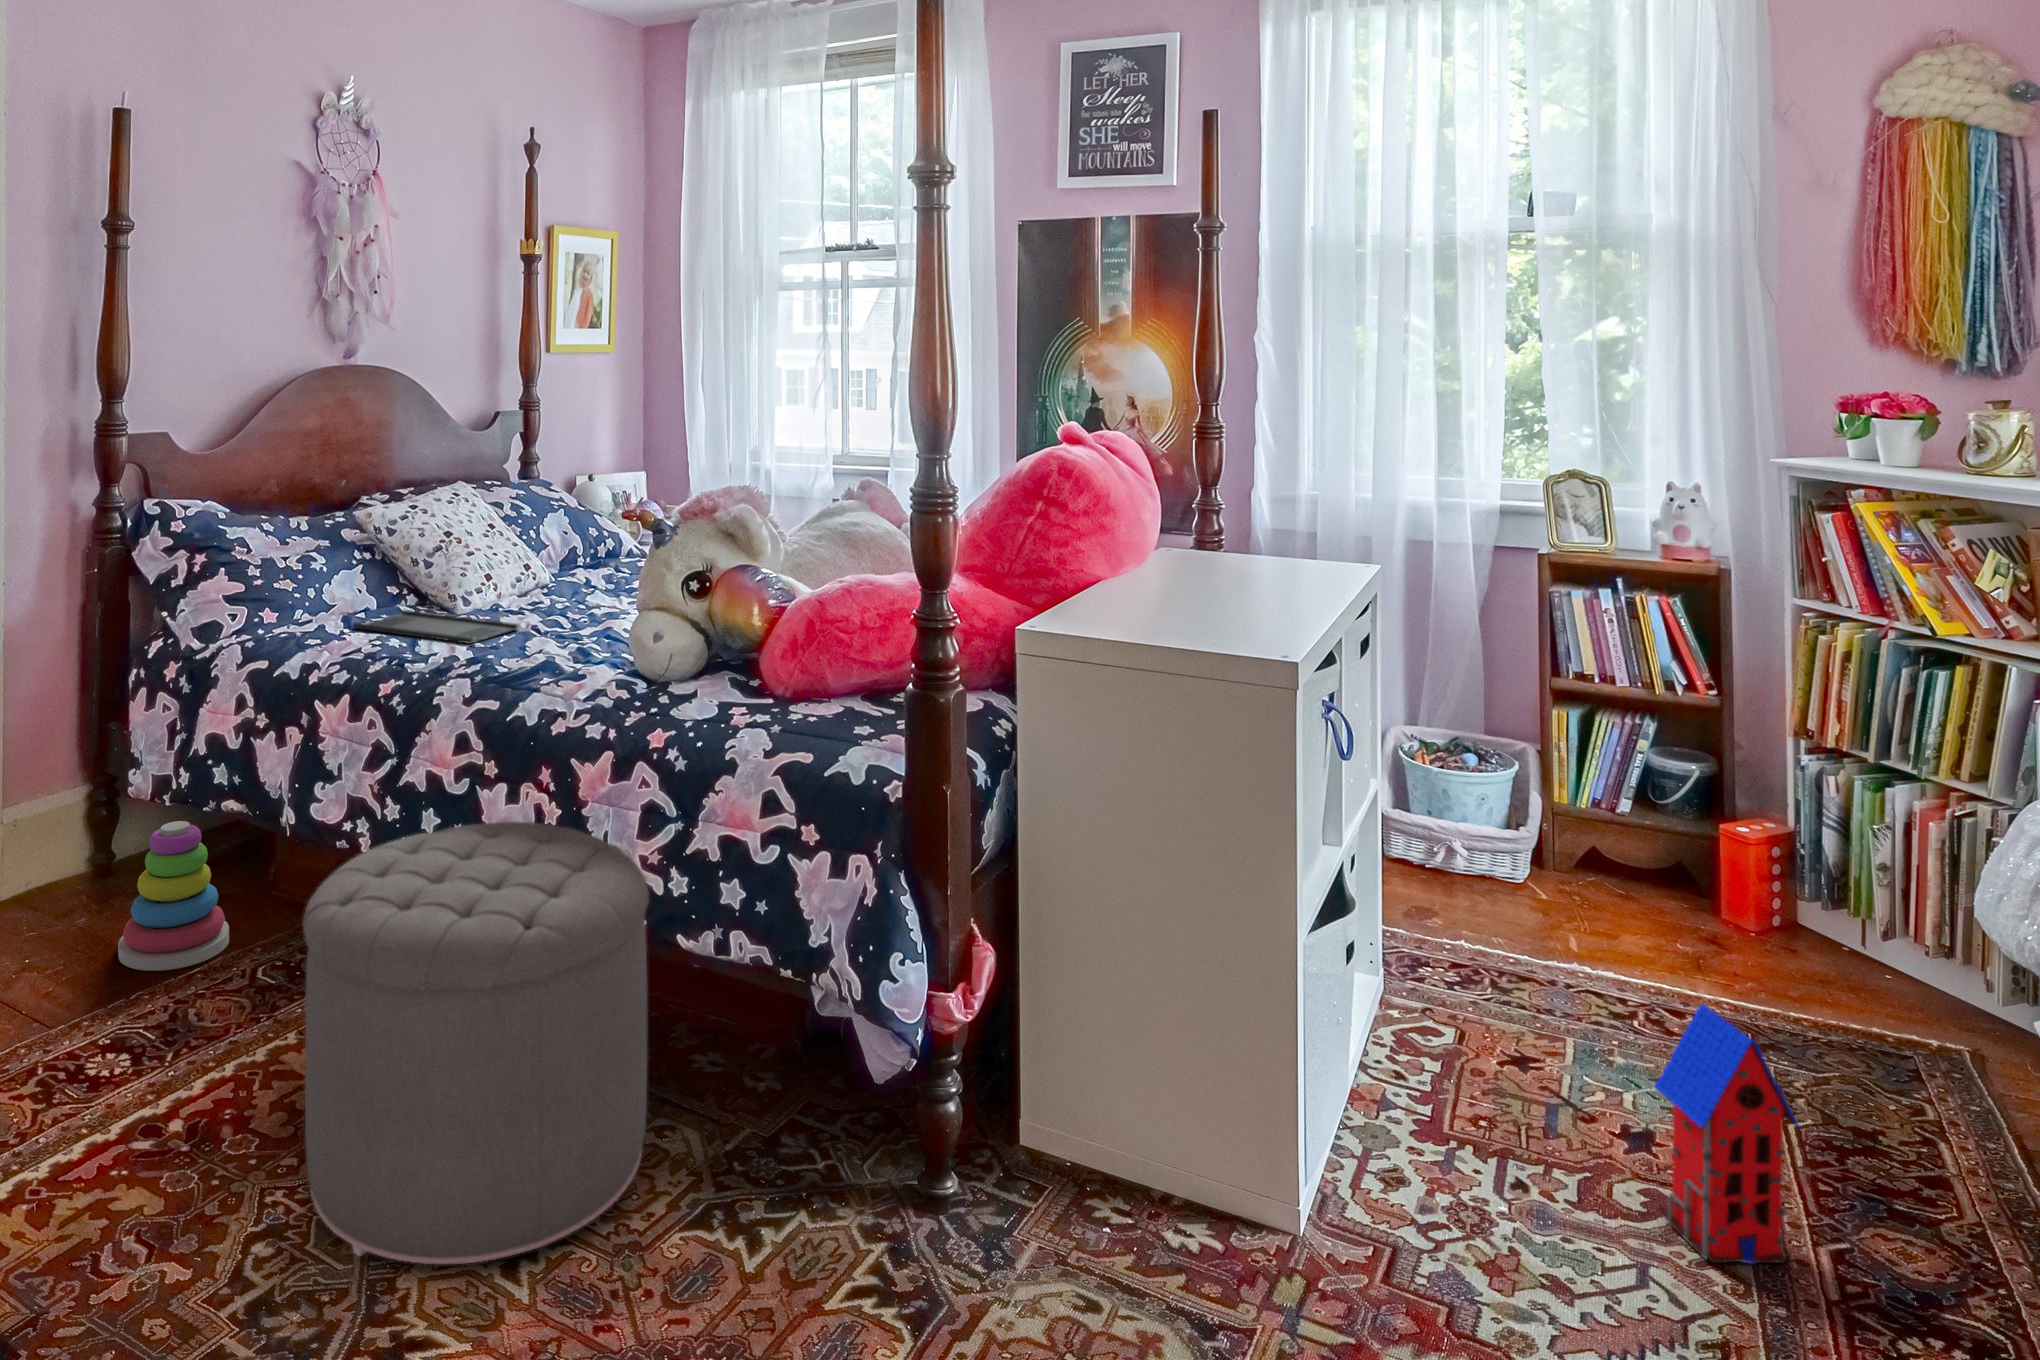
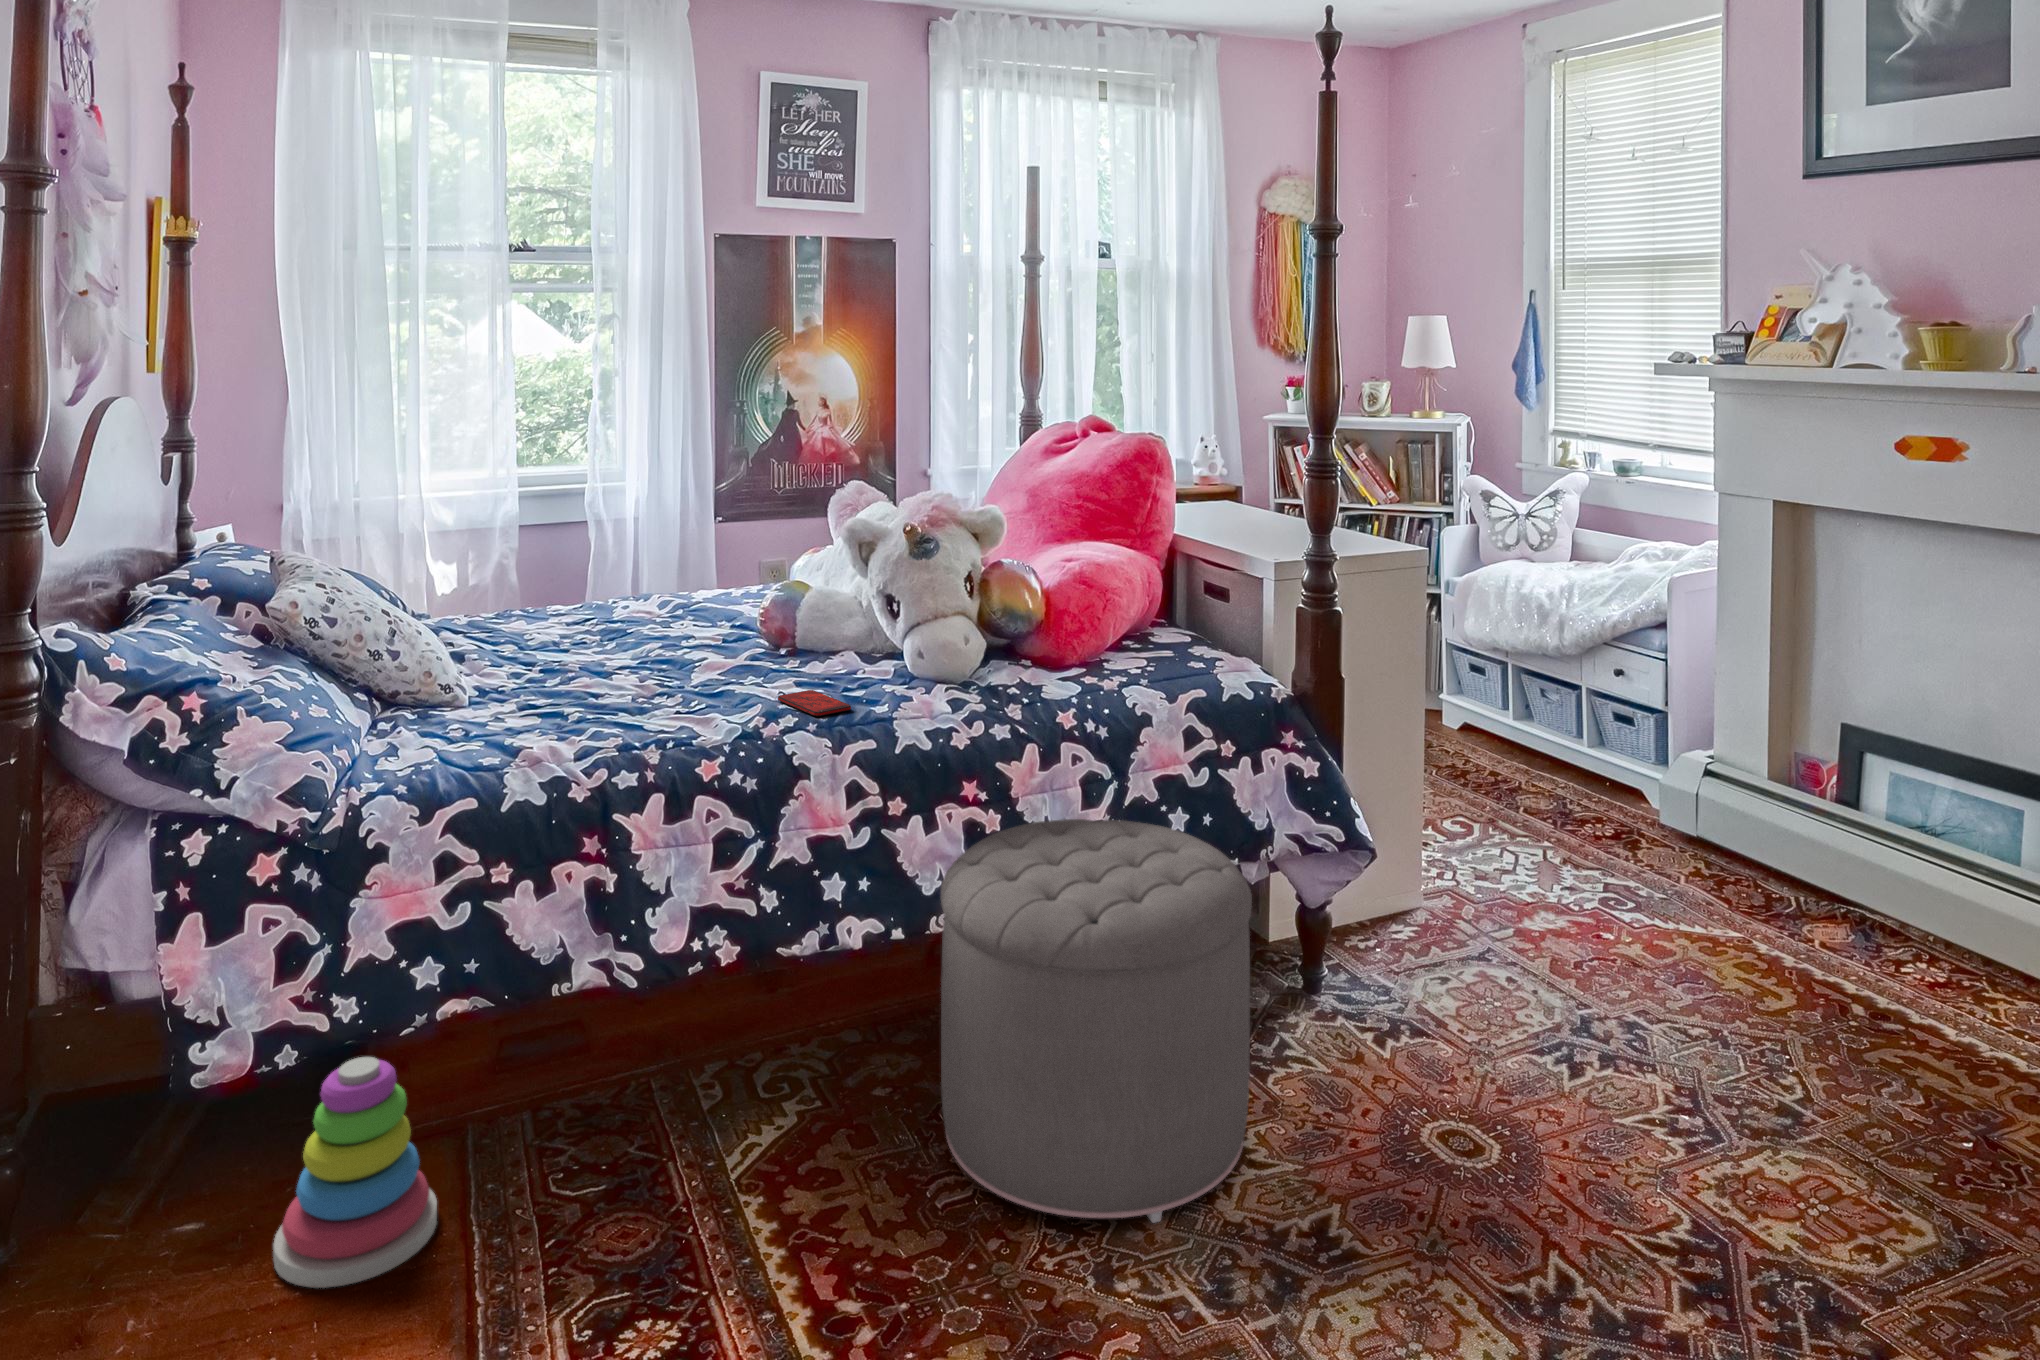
tray: present [353,610,518,644] -> none [470,686,673,739]
smartphone: none [506,650,574,673] -> present [778,690,851,716]
toy house: present [1655,1005,1800,1264] -> none [1472,710,1524,838]

